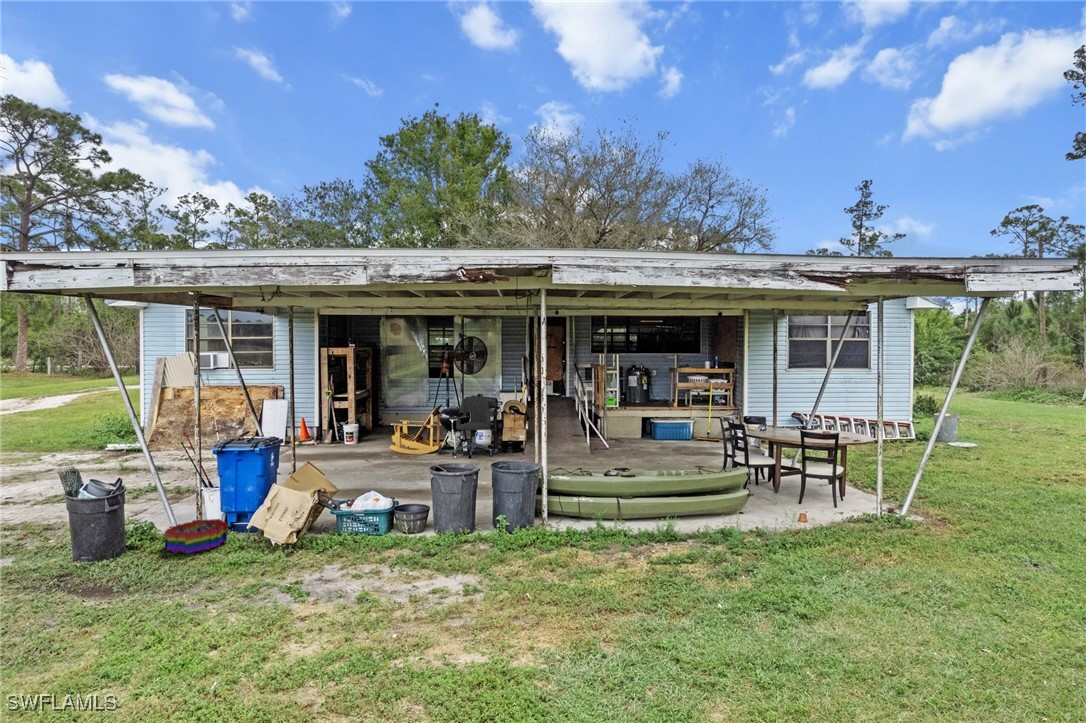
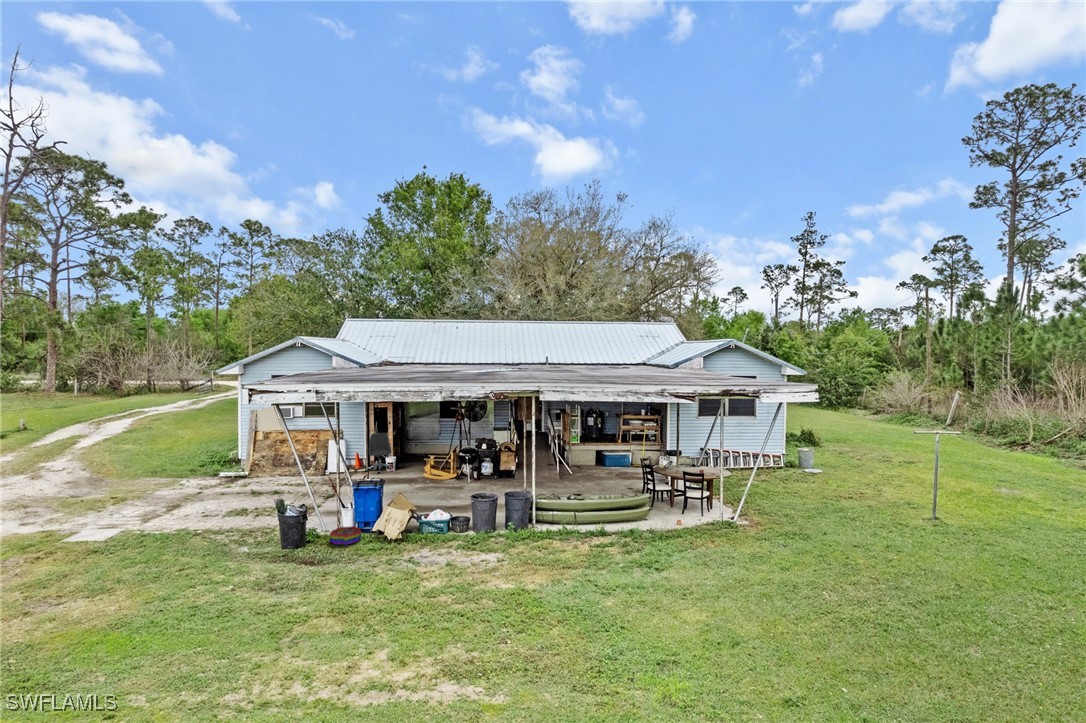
chair: present [452,396,493,458] -> present [366,433,393,473]

